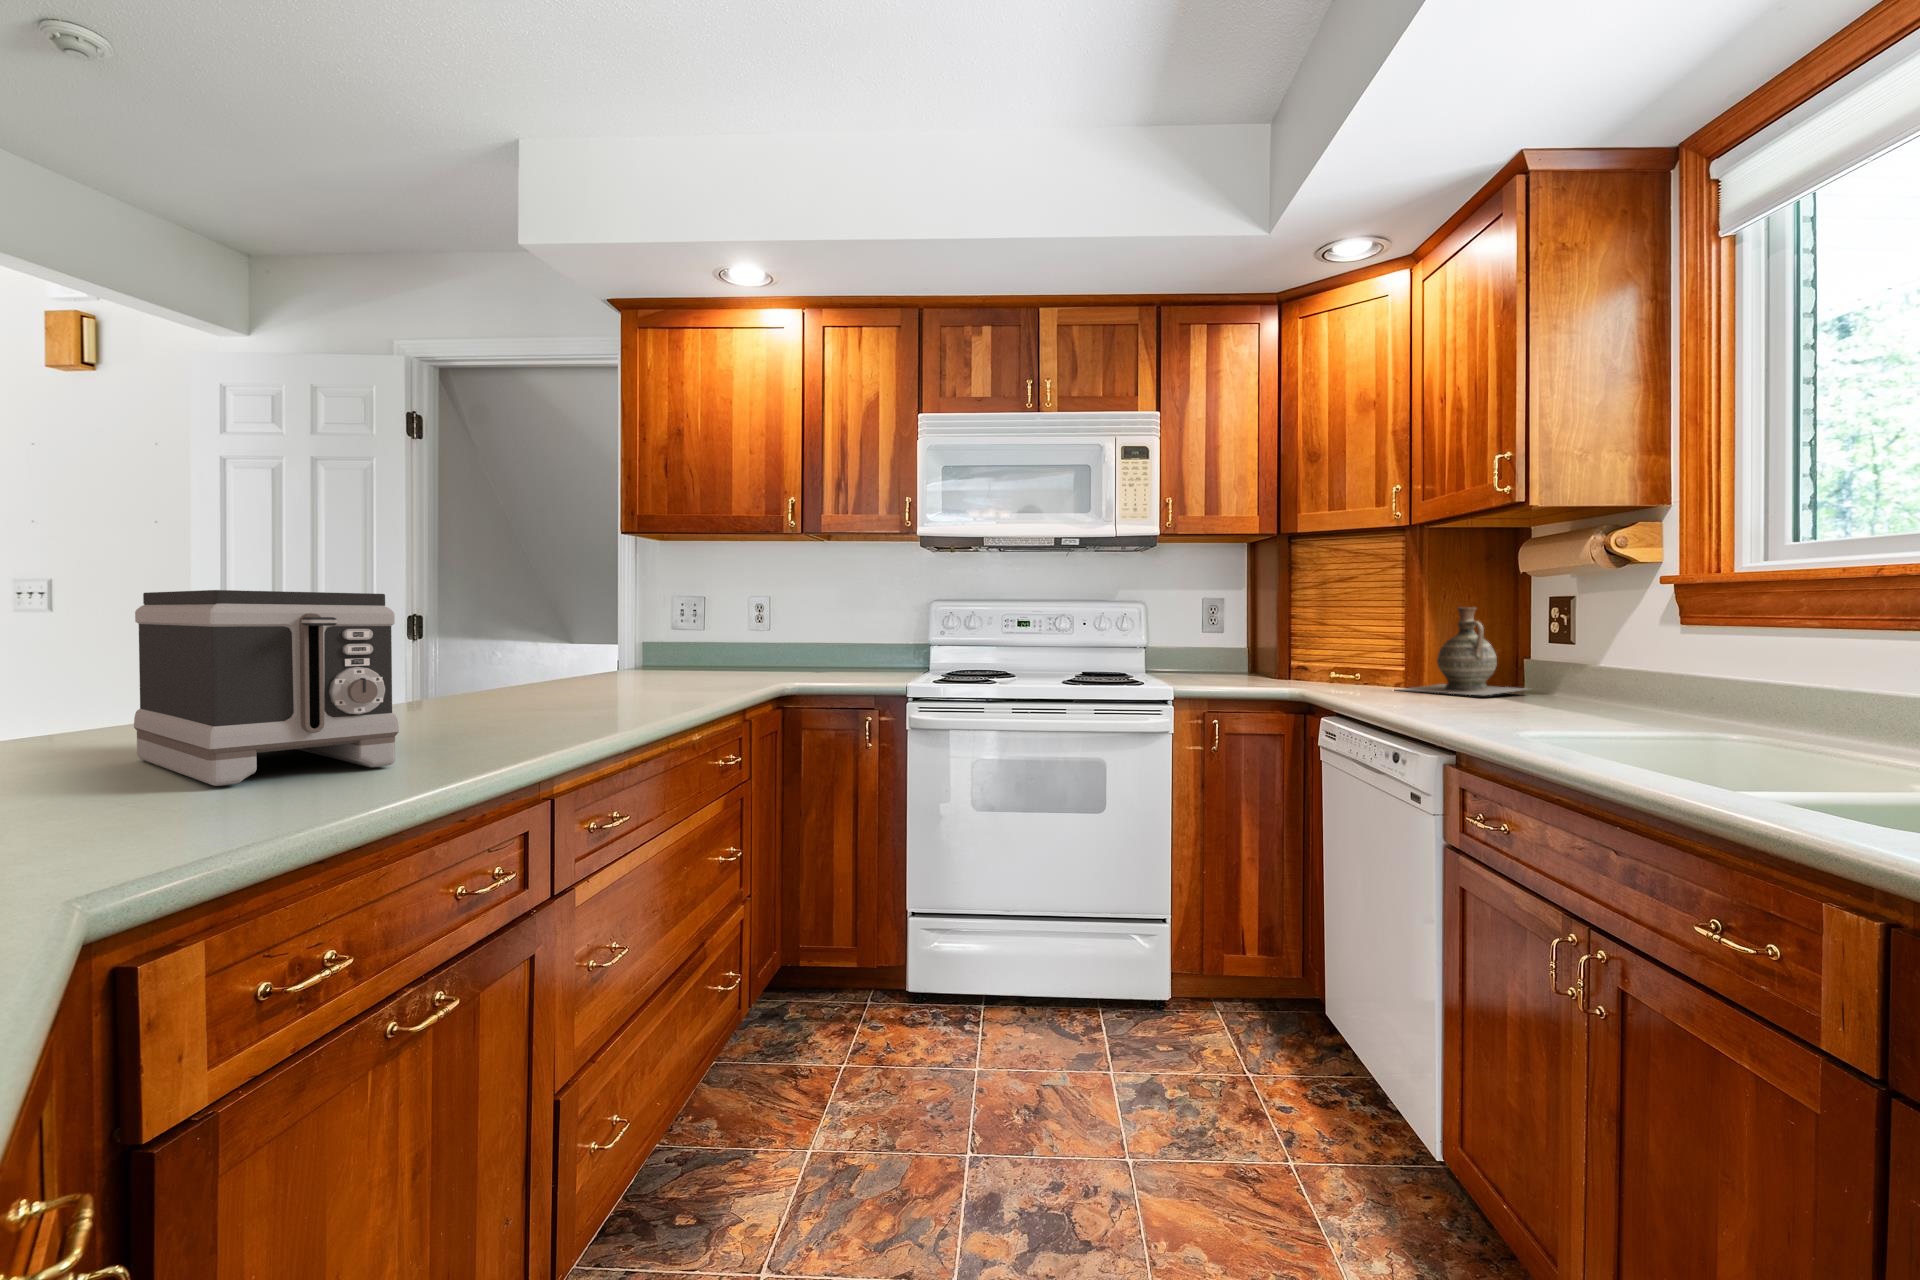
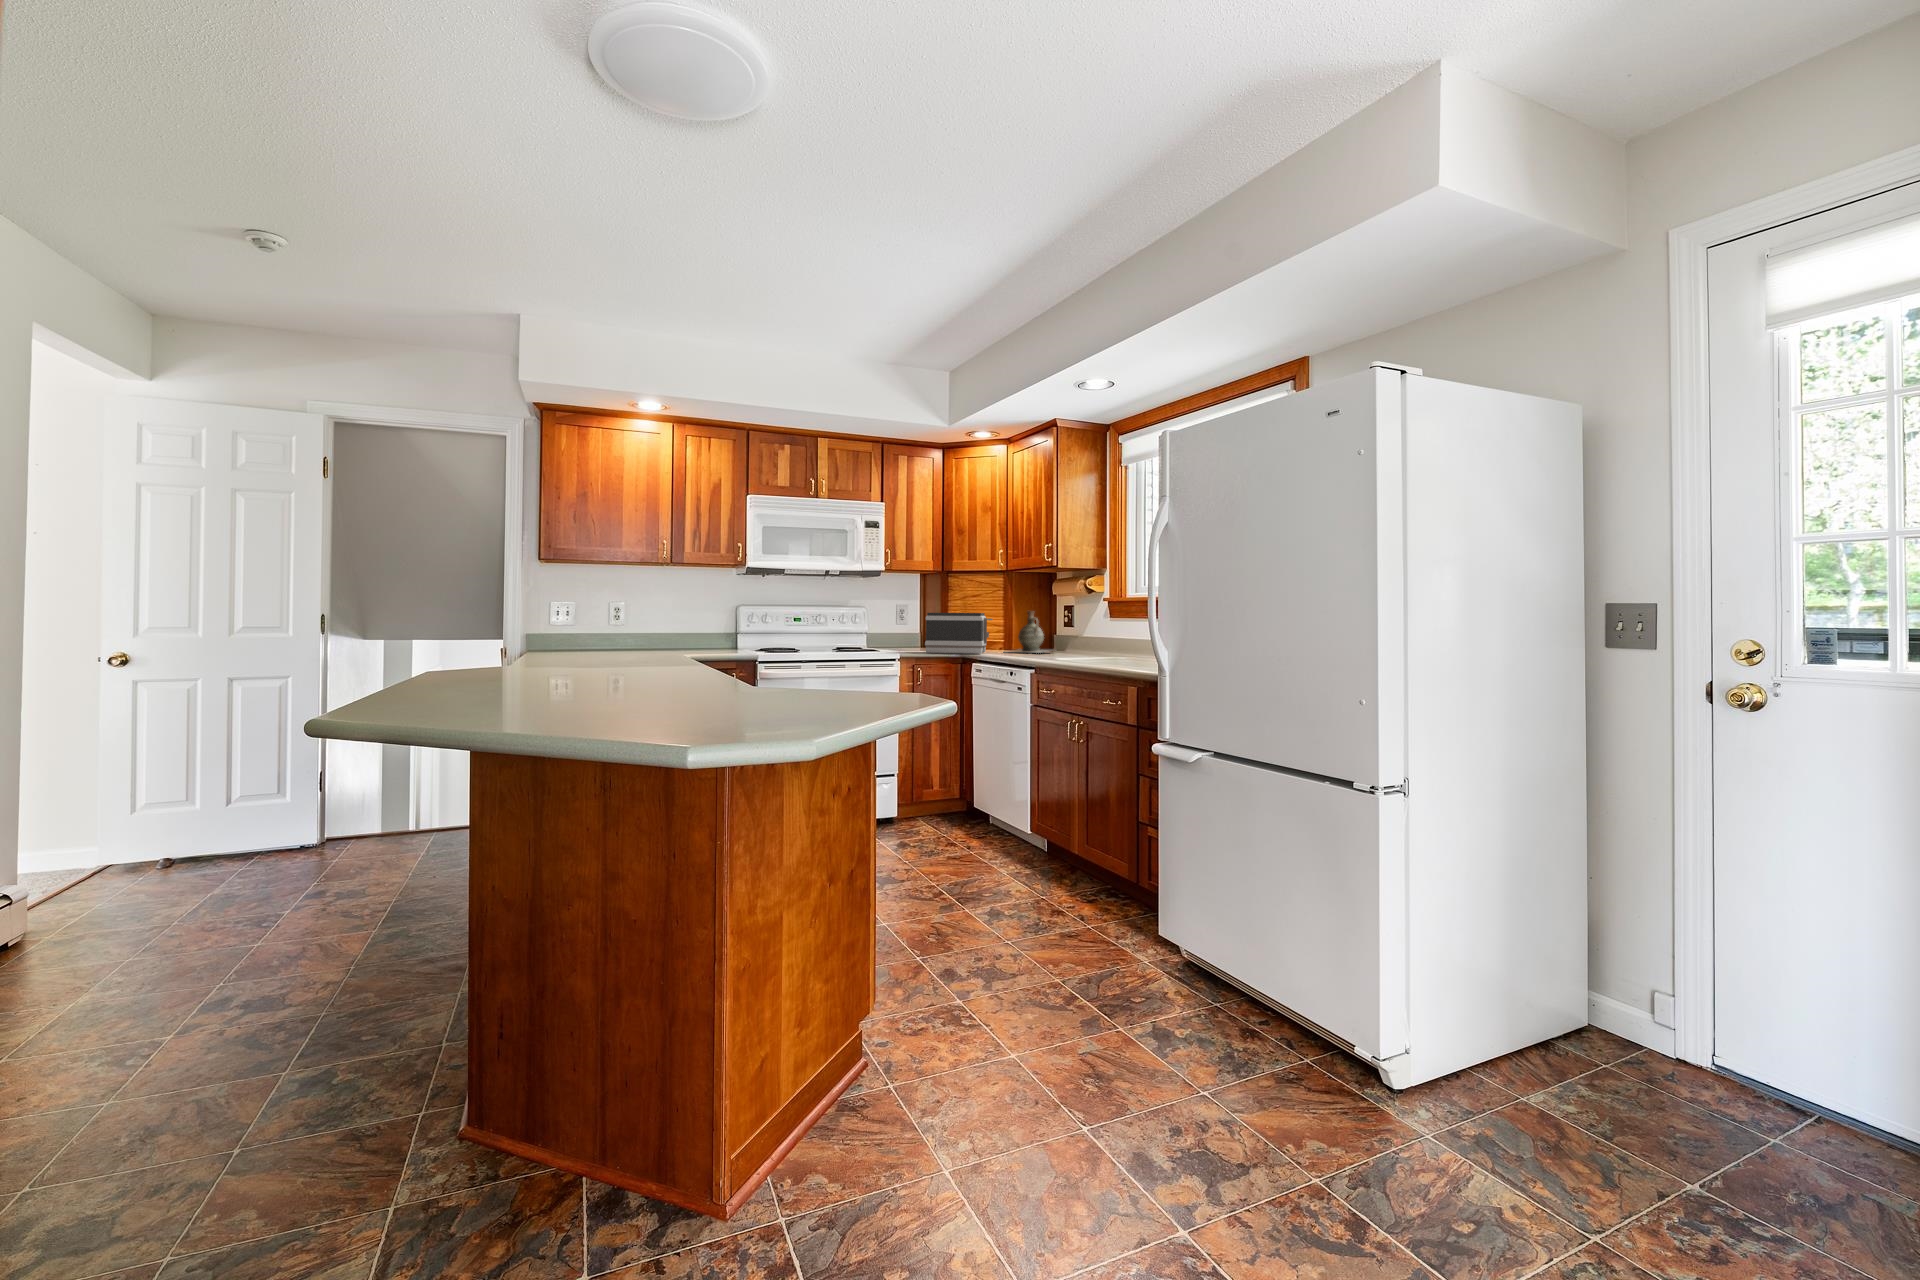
toaster: present [134,590,399,786] -> present [925,613,993,654]

